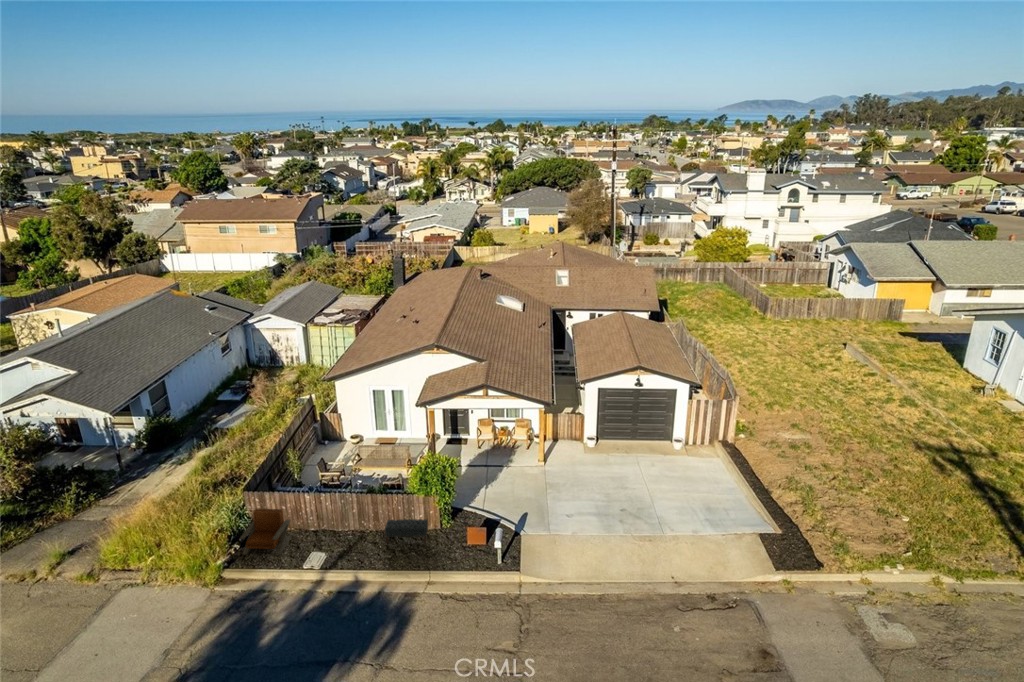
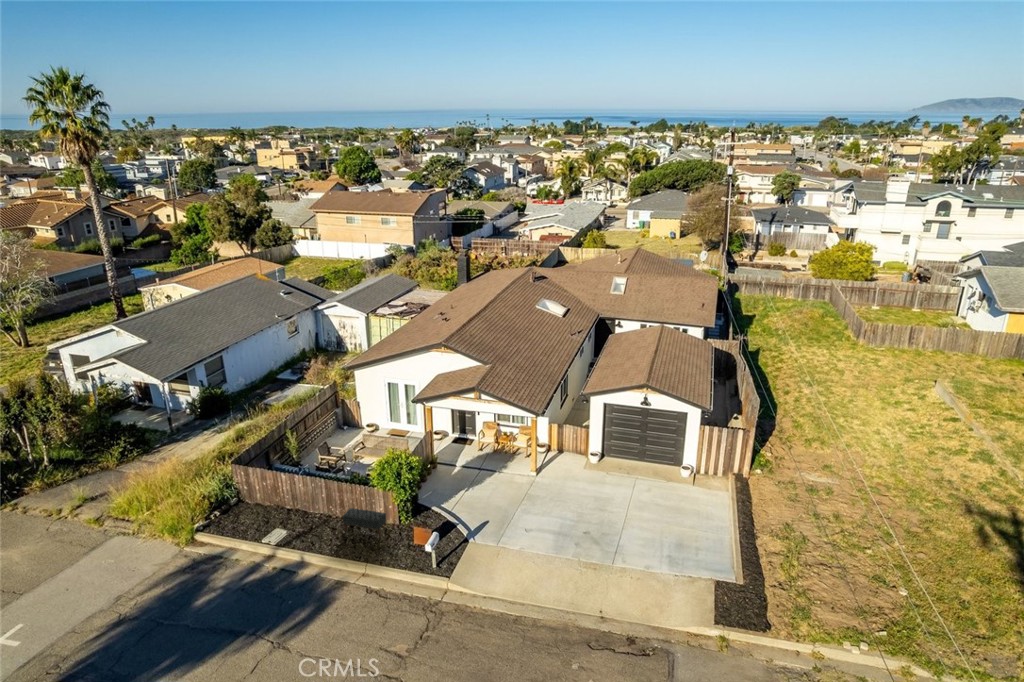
lounge chair: present [240,509,292,555] -> none [218,480,269,527]

